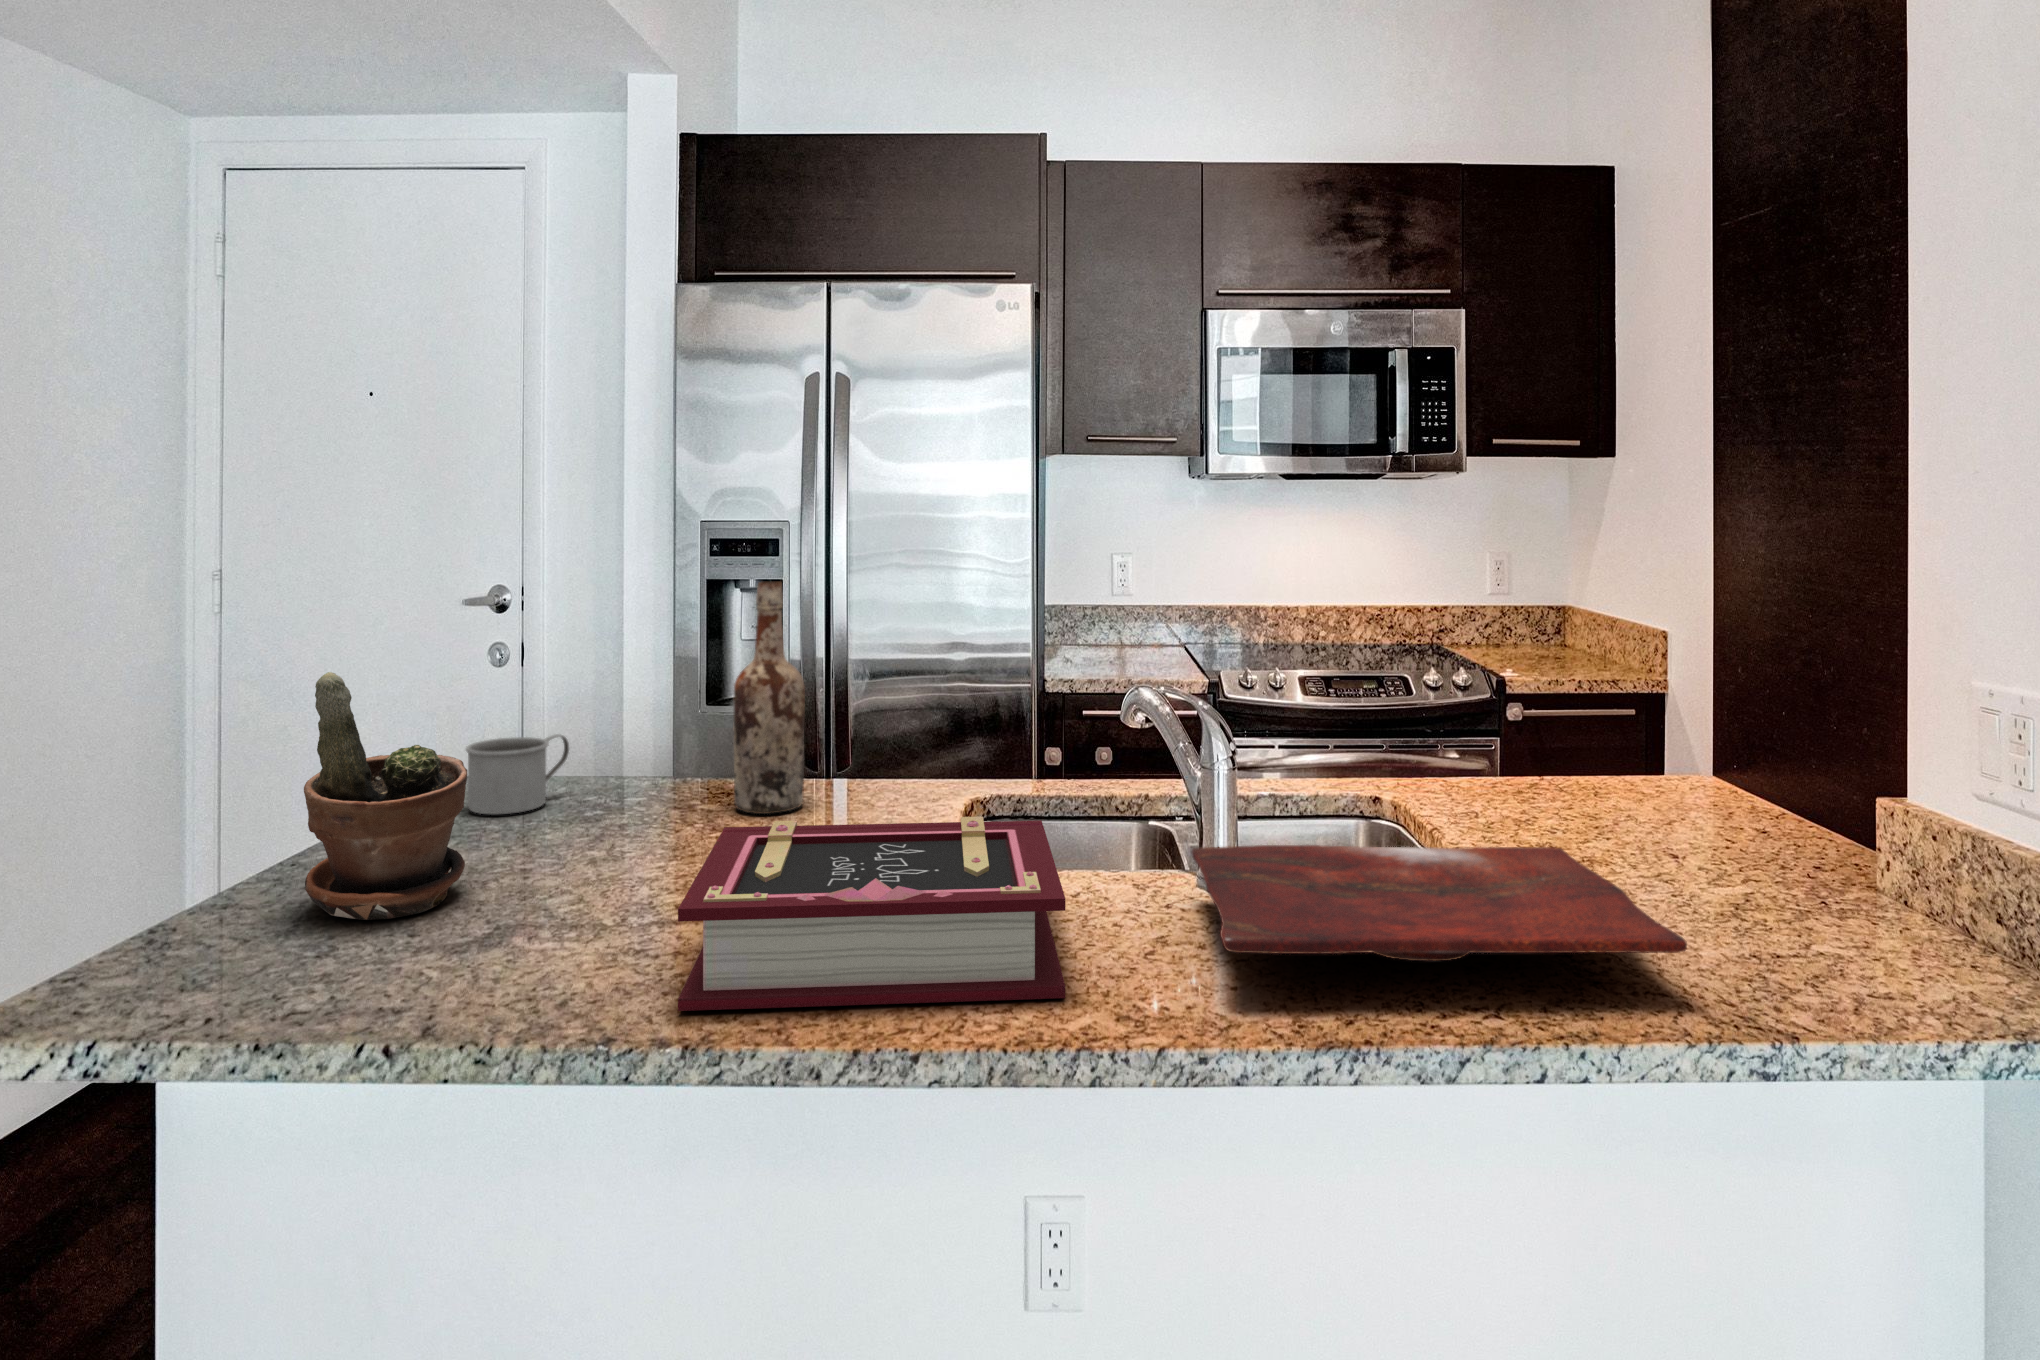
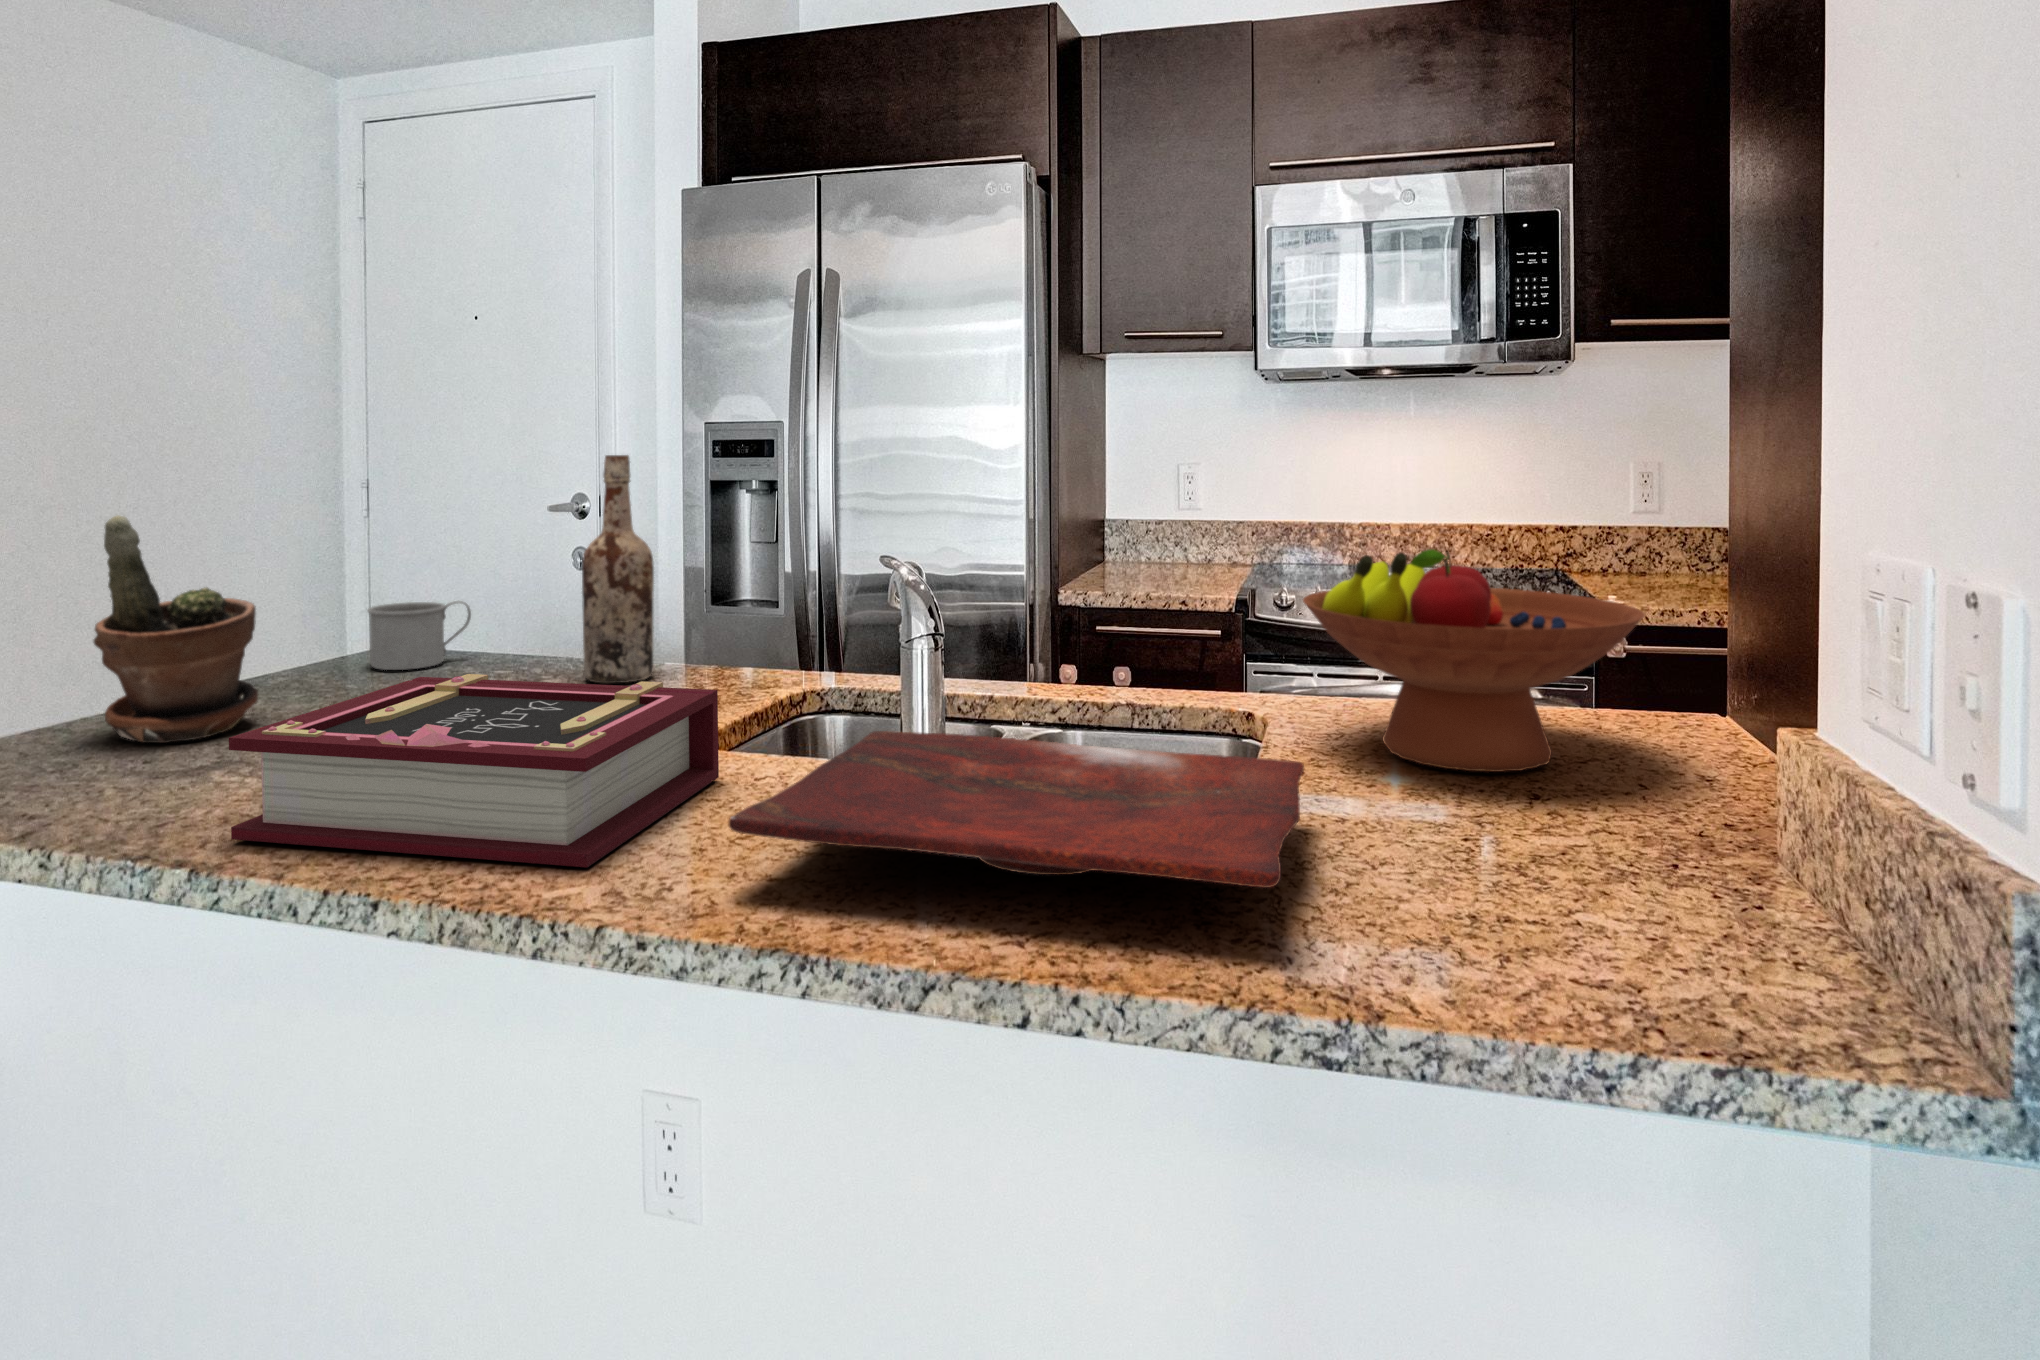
fruit bowl: none [1461,661,1736,842] -> present [1303,549,1645,772]

